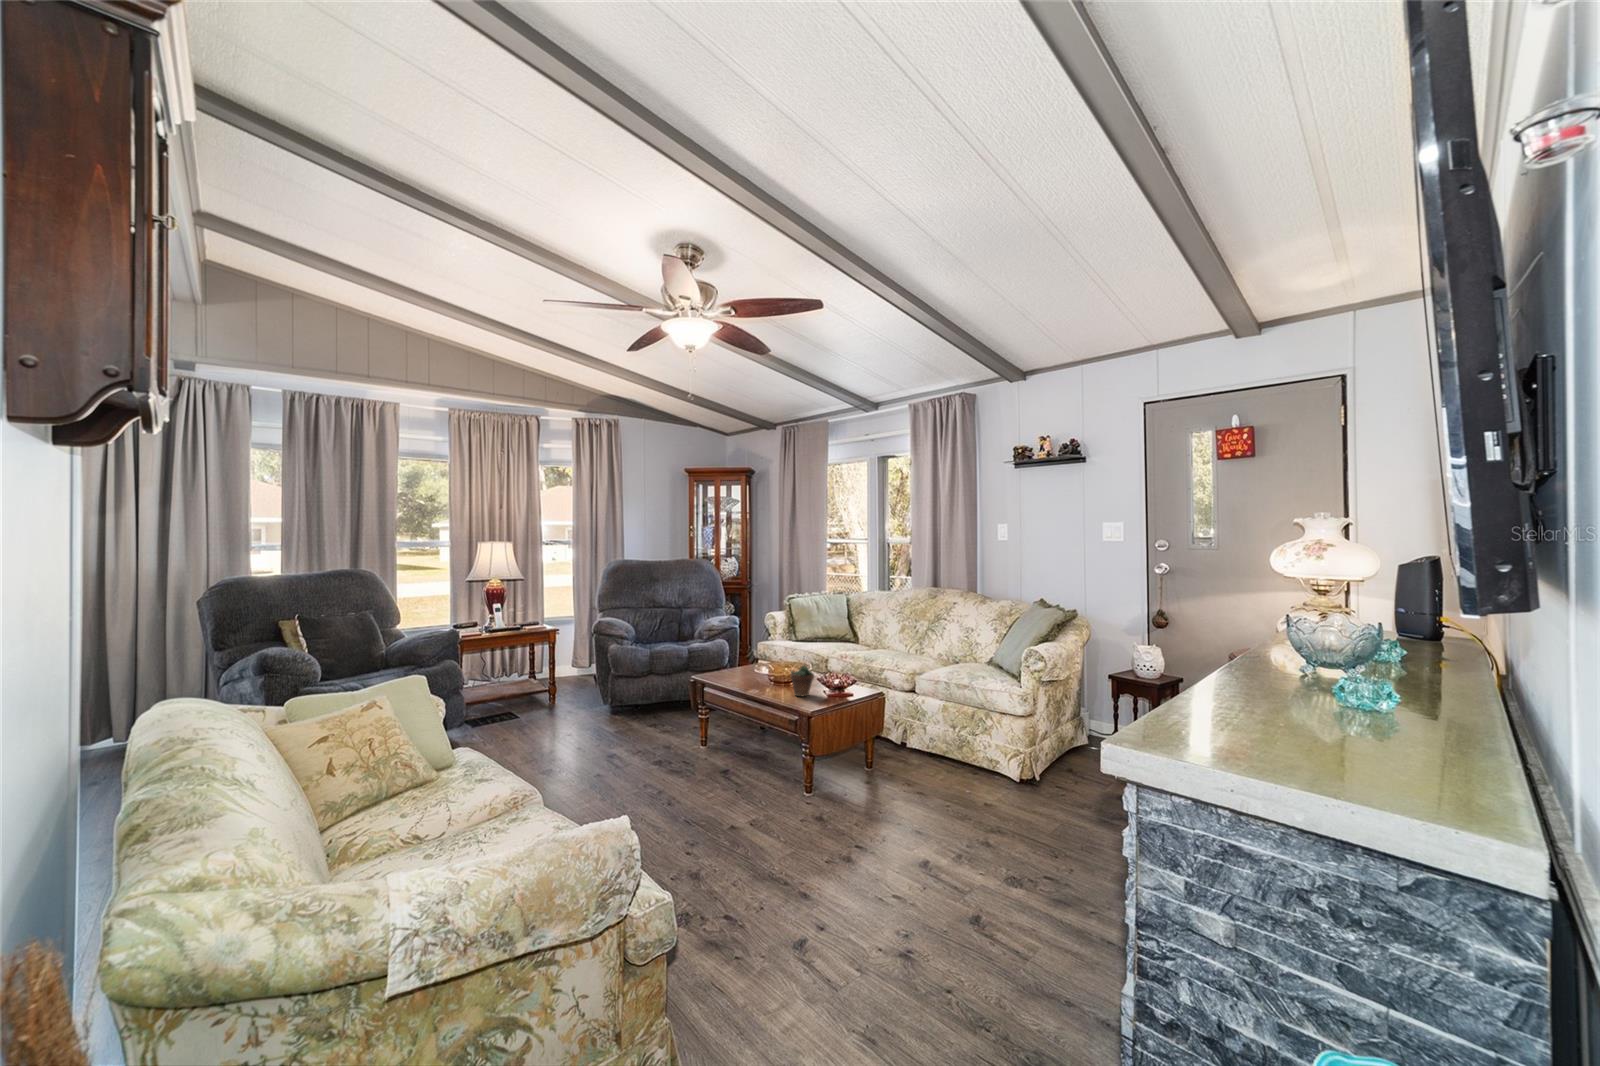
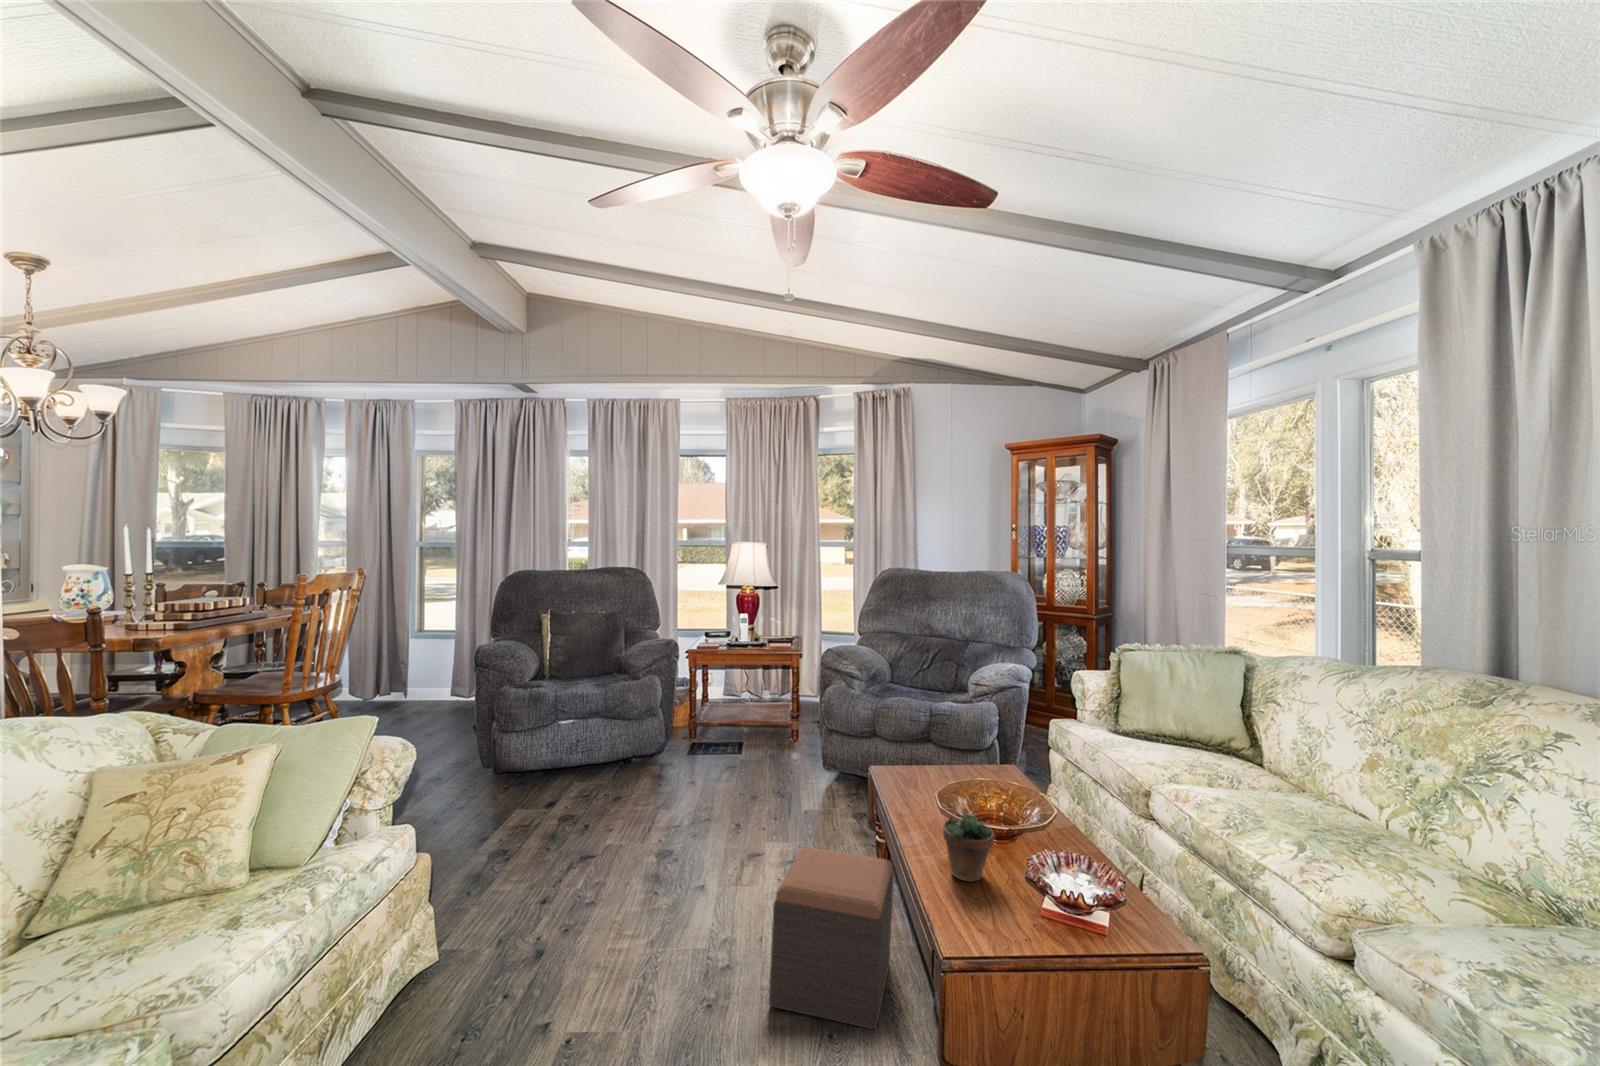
footstool: none [695,706,768,789] -> present [769,847,894,1029]

